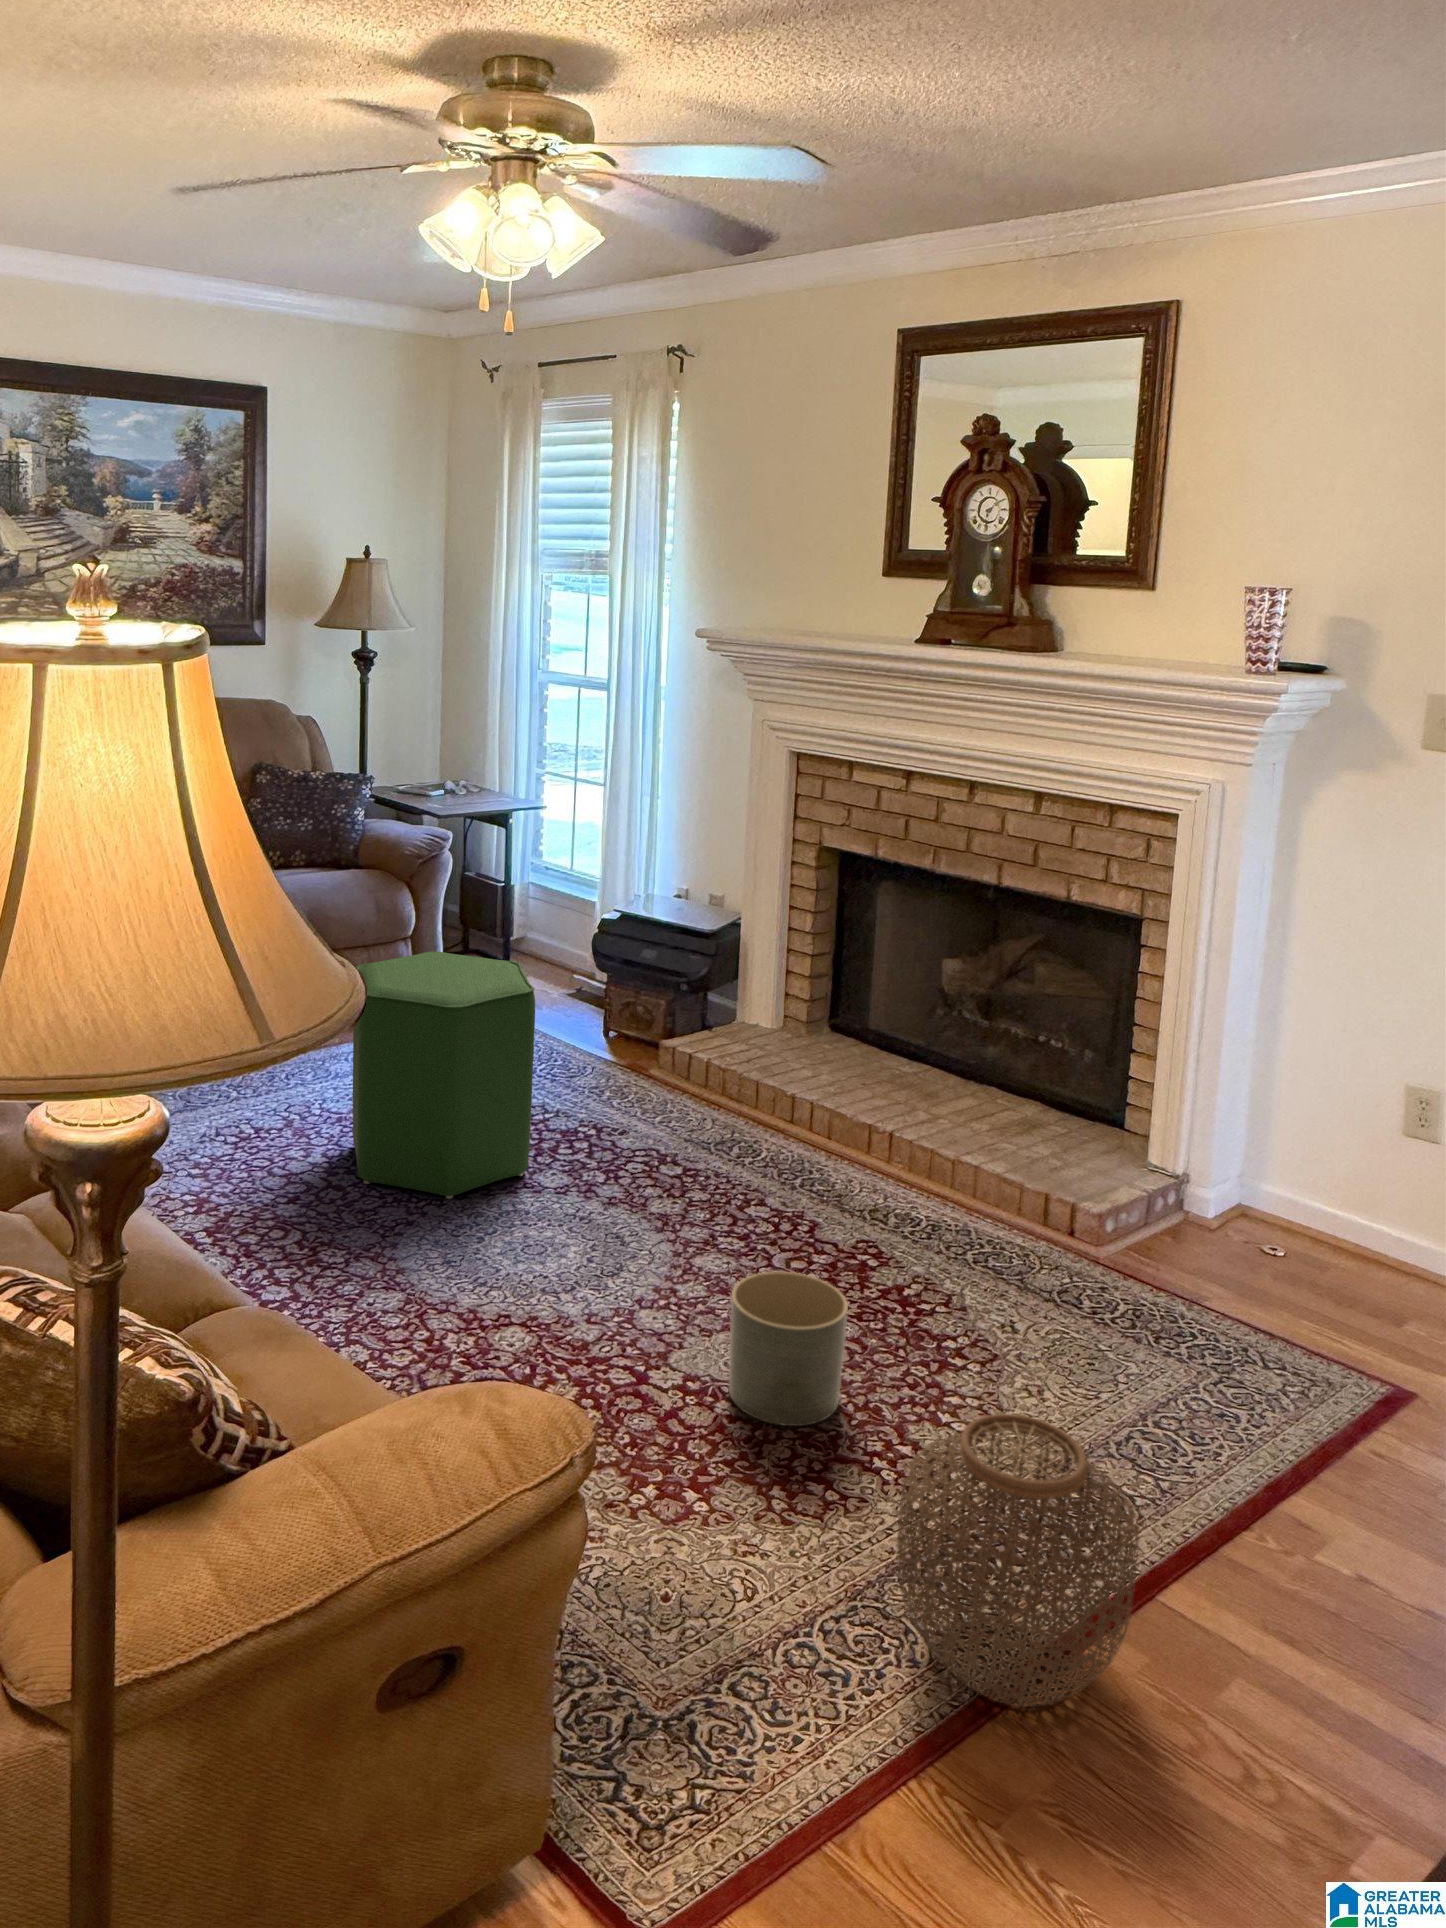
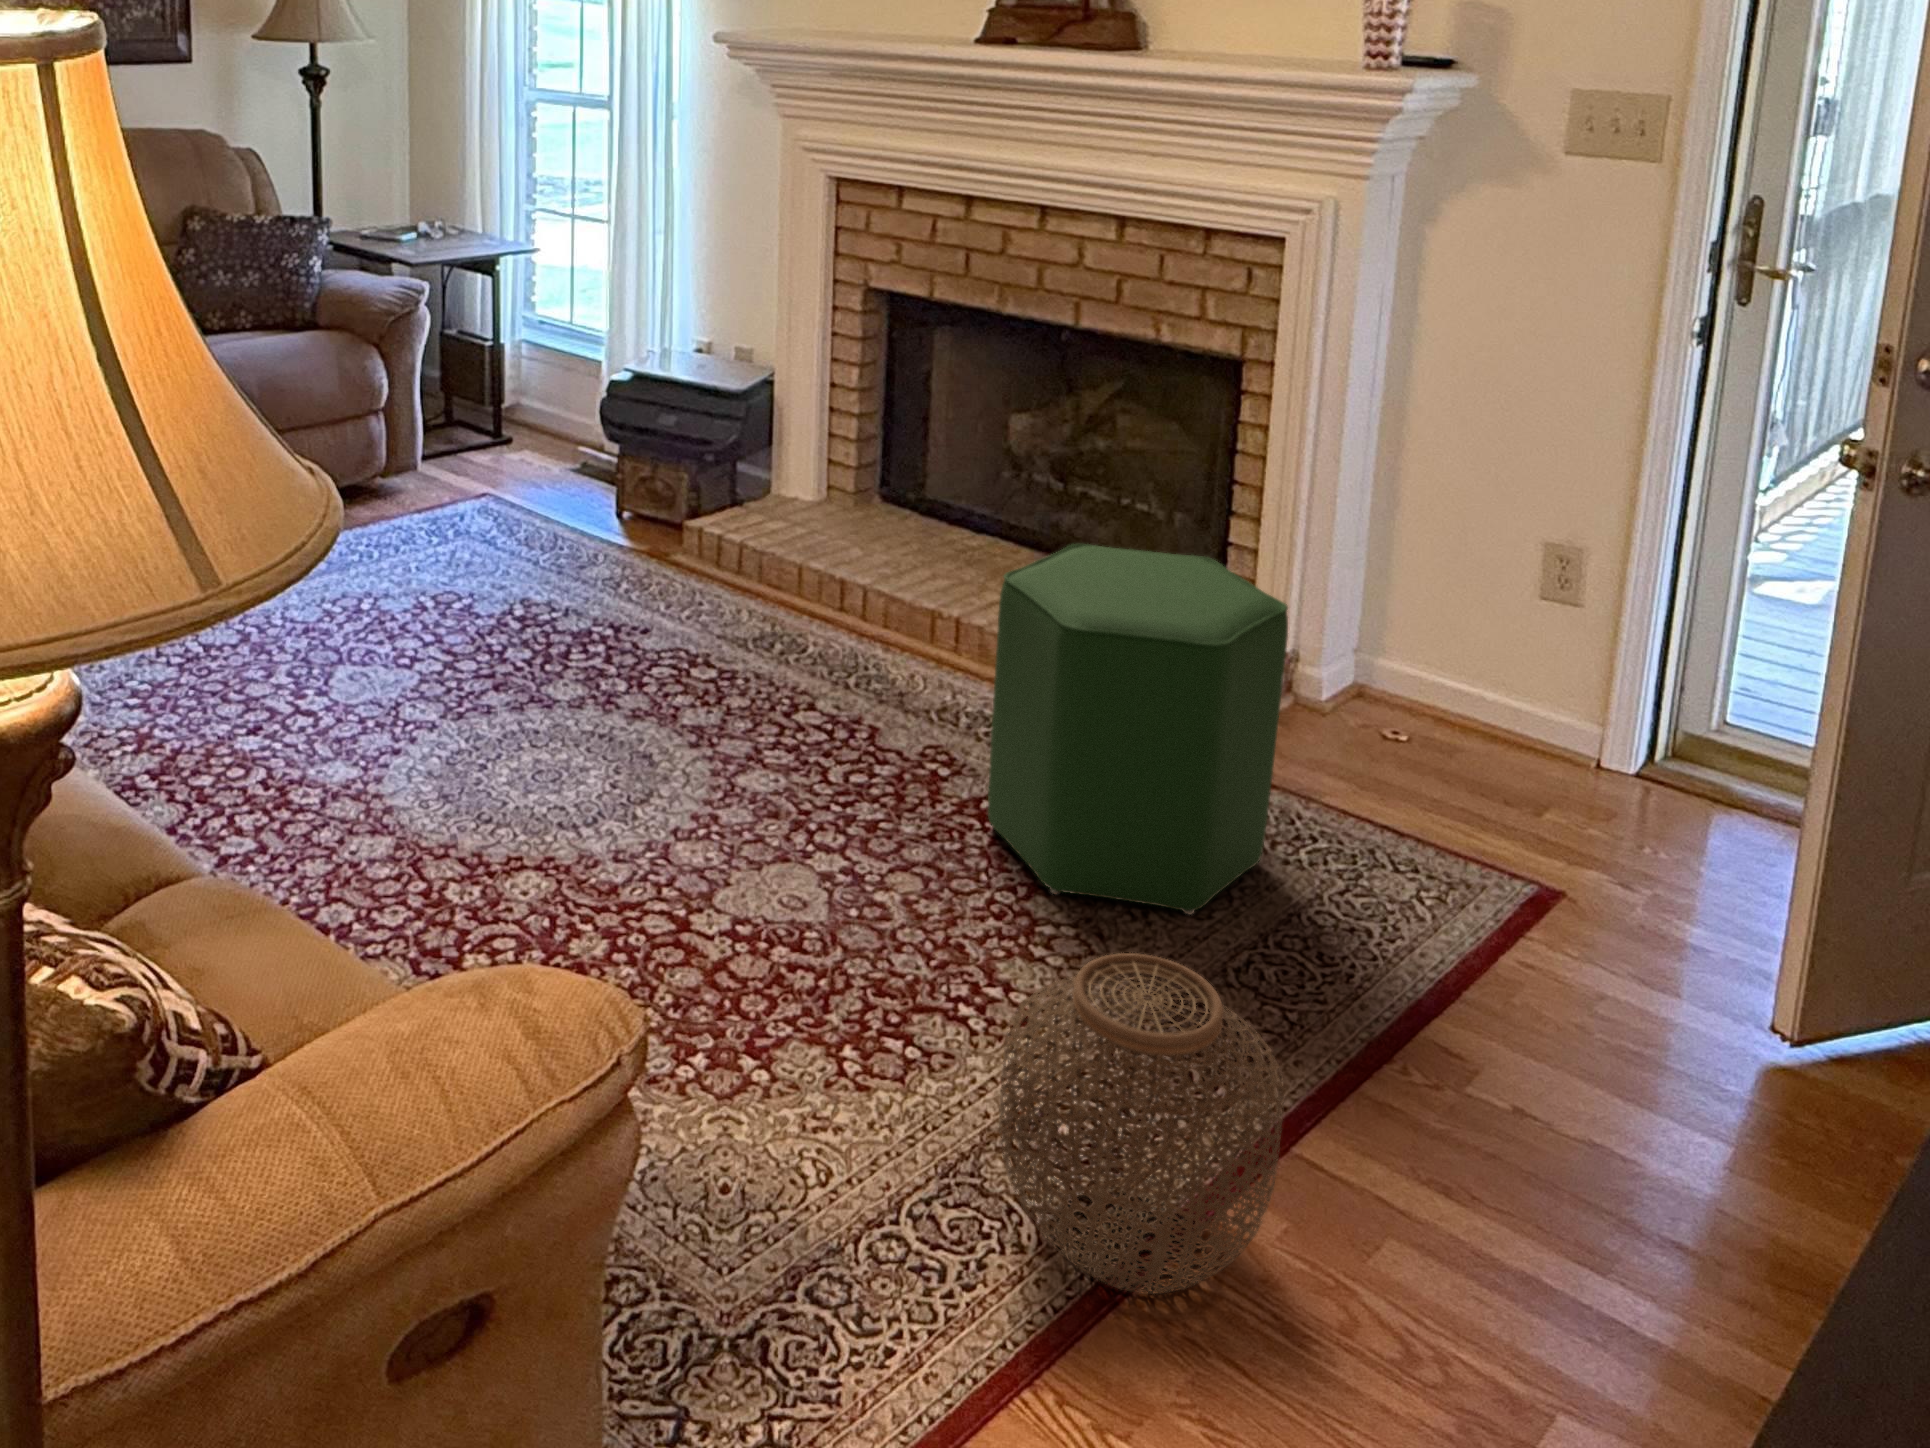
ottoman: present [353,951,535,1199] -> present [988,544,1288,914]
planter: present [729,1272,848,1426] -> none [785,790,923,970]

